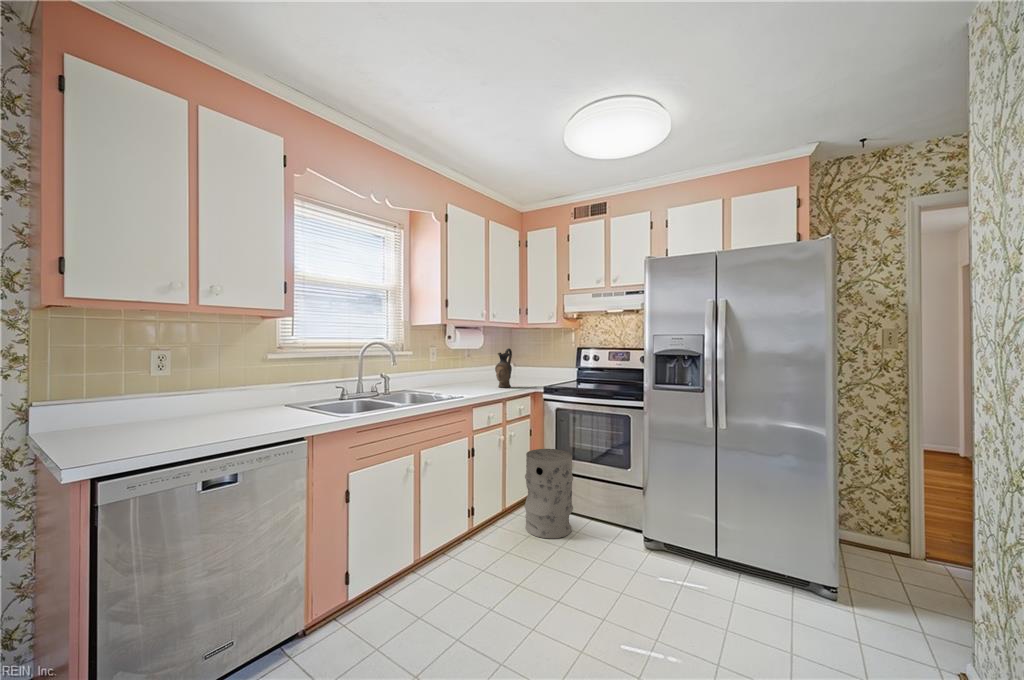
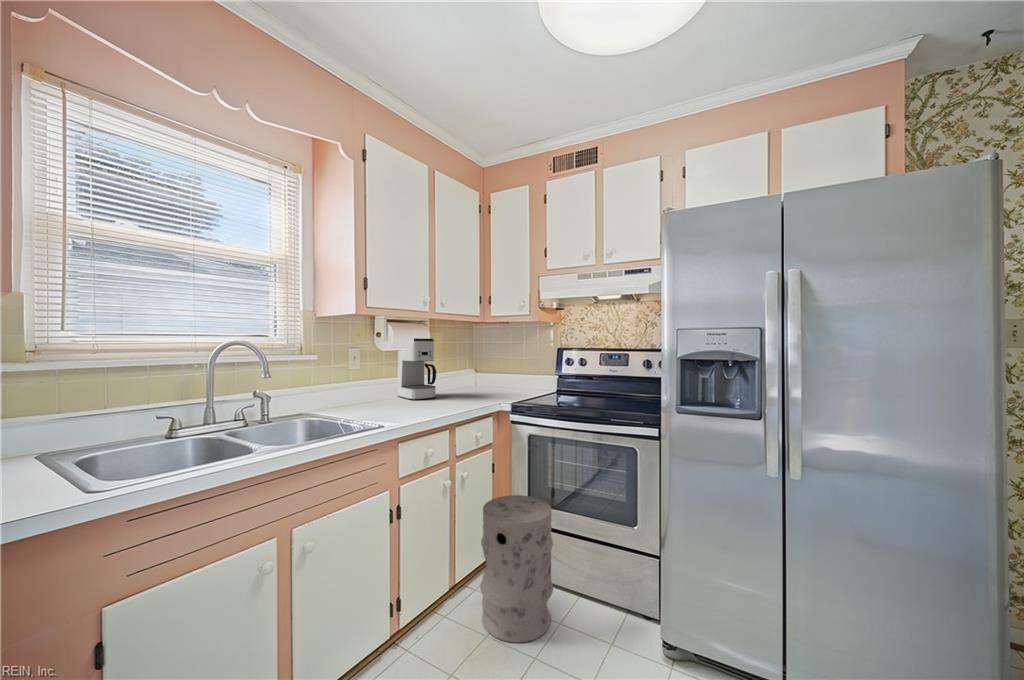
coffee maker: none [460,341,488,385] -> present [398,338,436,400]
ceramic pitcher: present [495,348,512,387] -> none [442,349,467,404]

